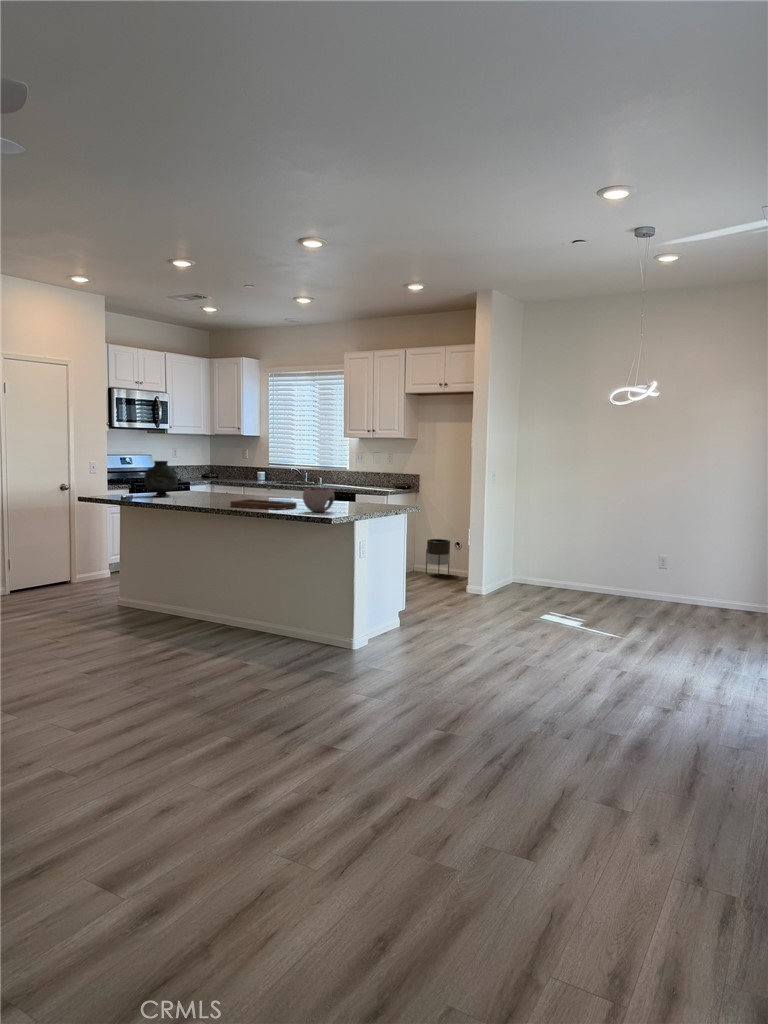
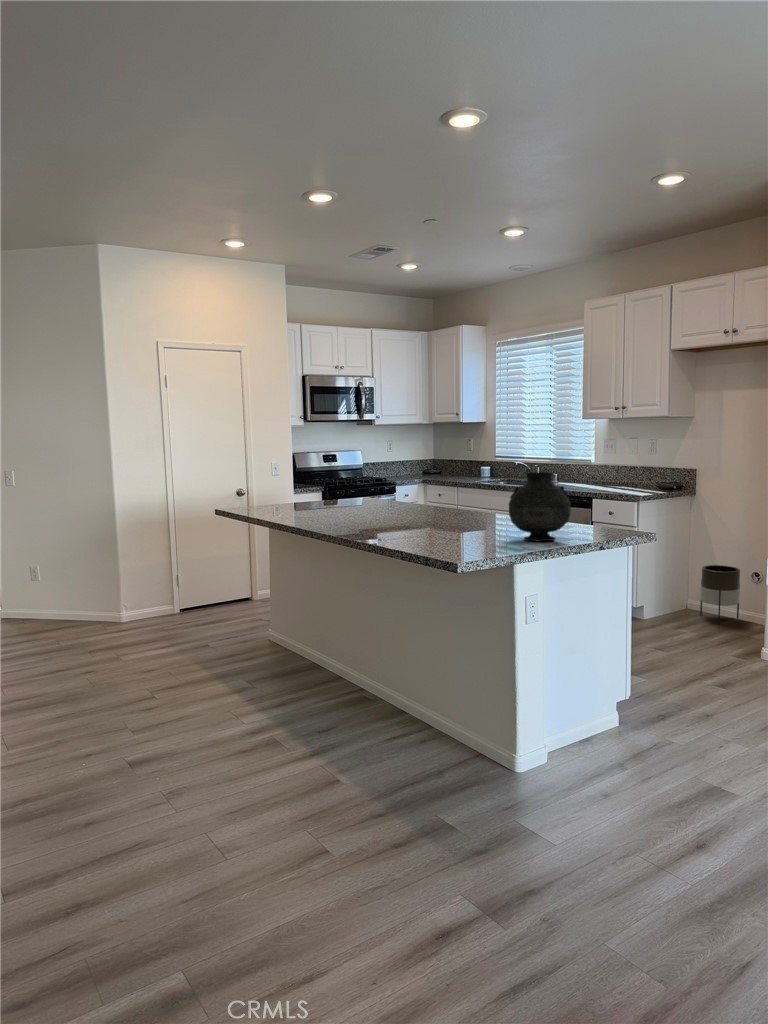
vase: present [144,461,178,496] -> present [509,472,571,541]
tray: present [230,487,297,510] -> none [342,508,432,546]
bowl: present [303,488,335,512] -> none [420,514,472,555]

